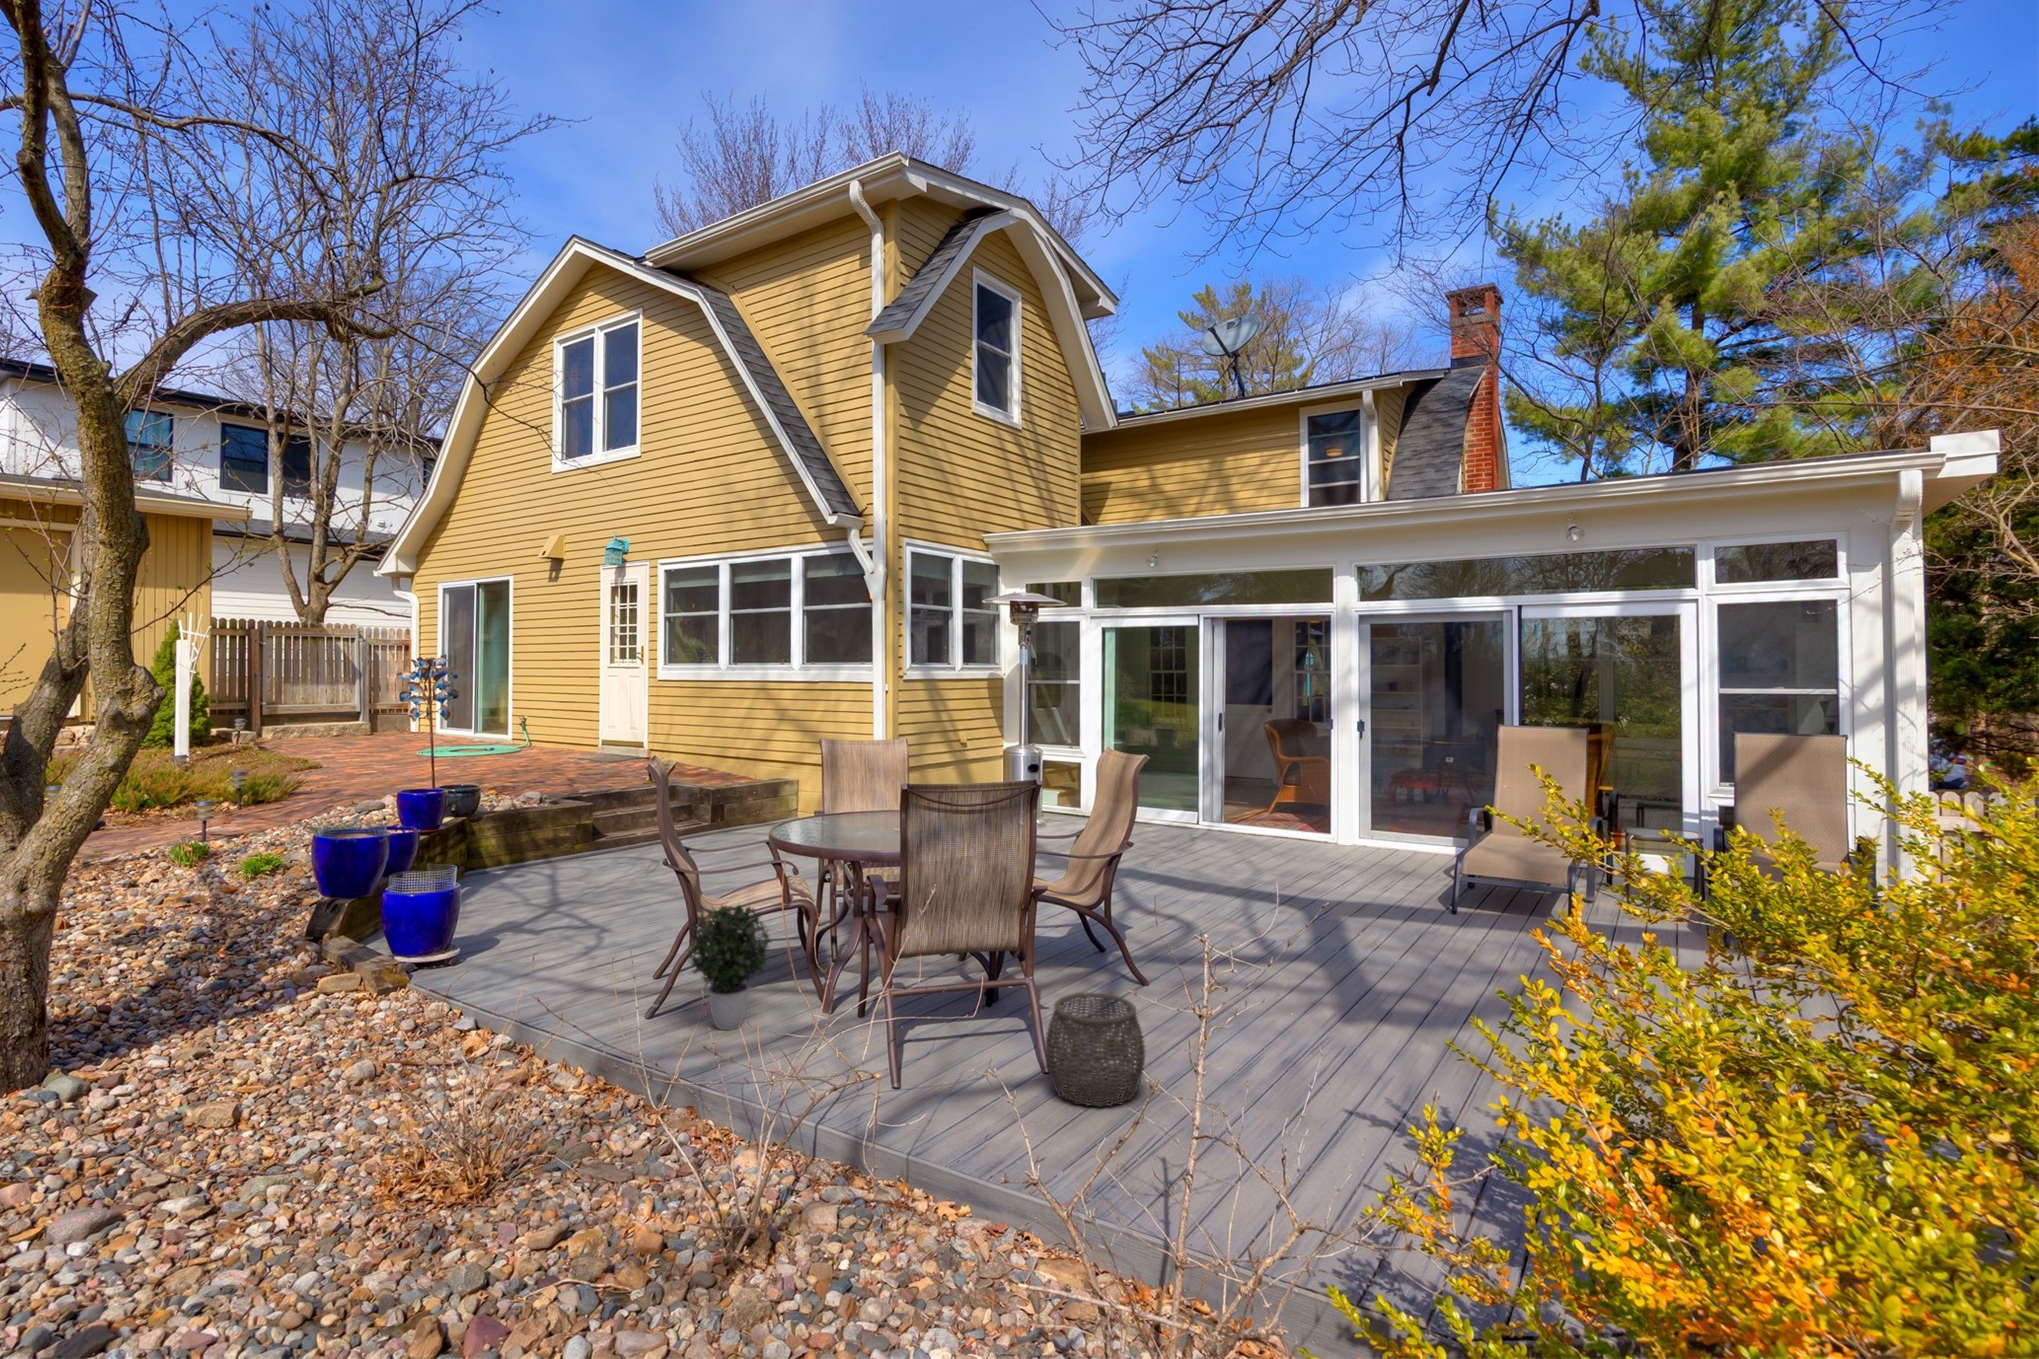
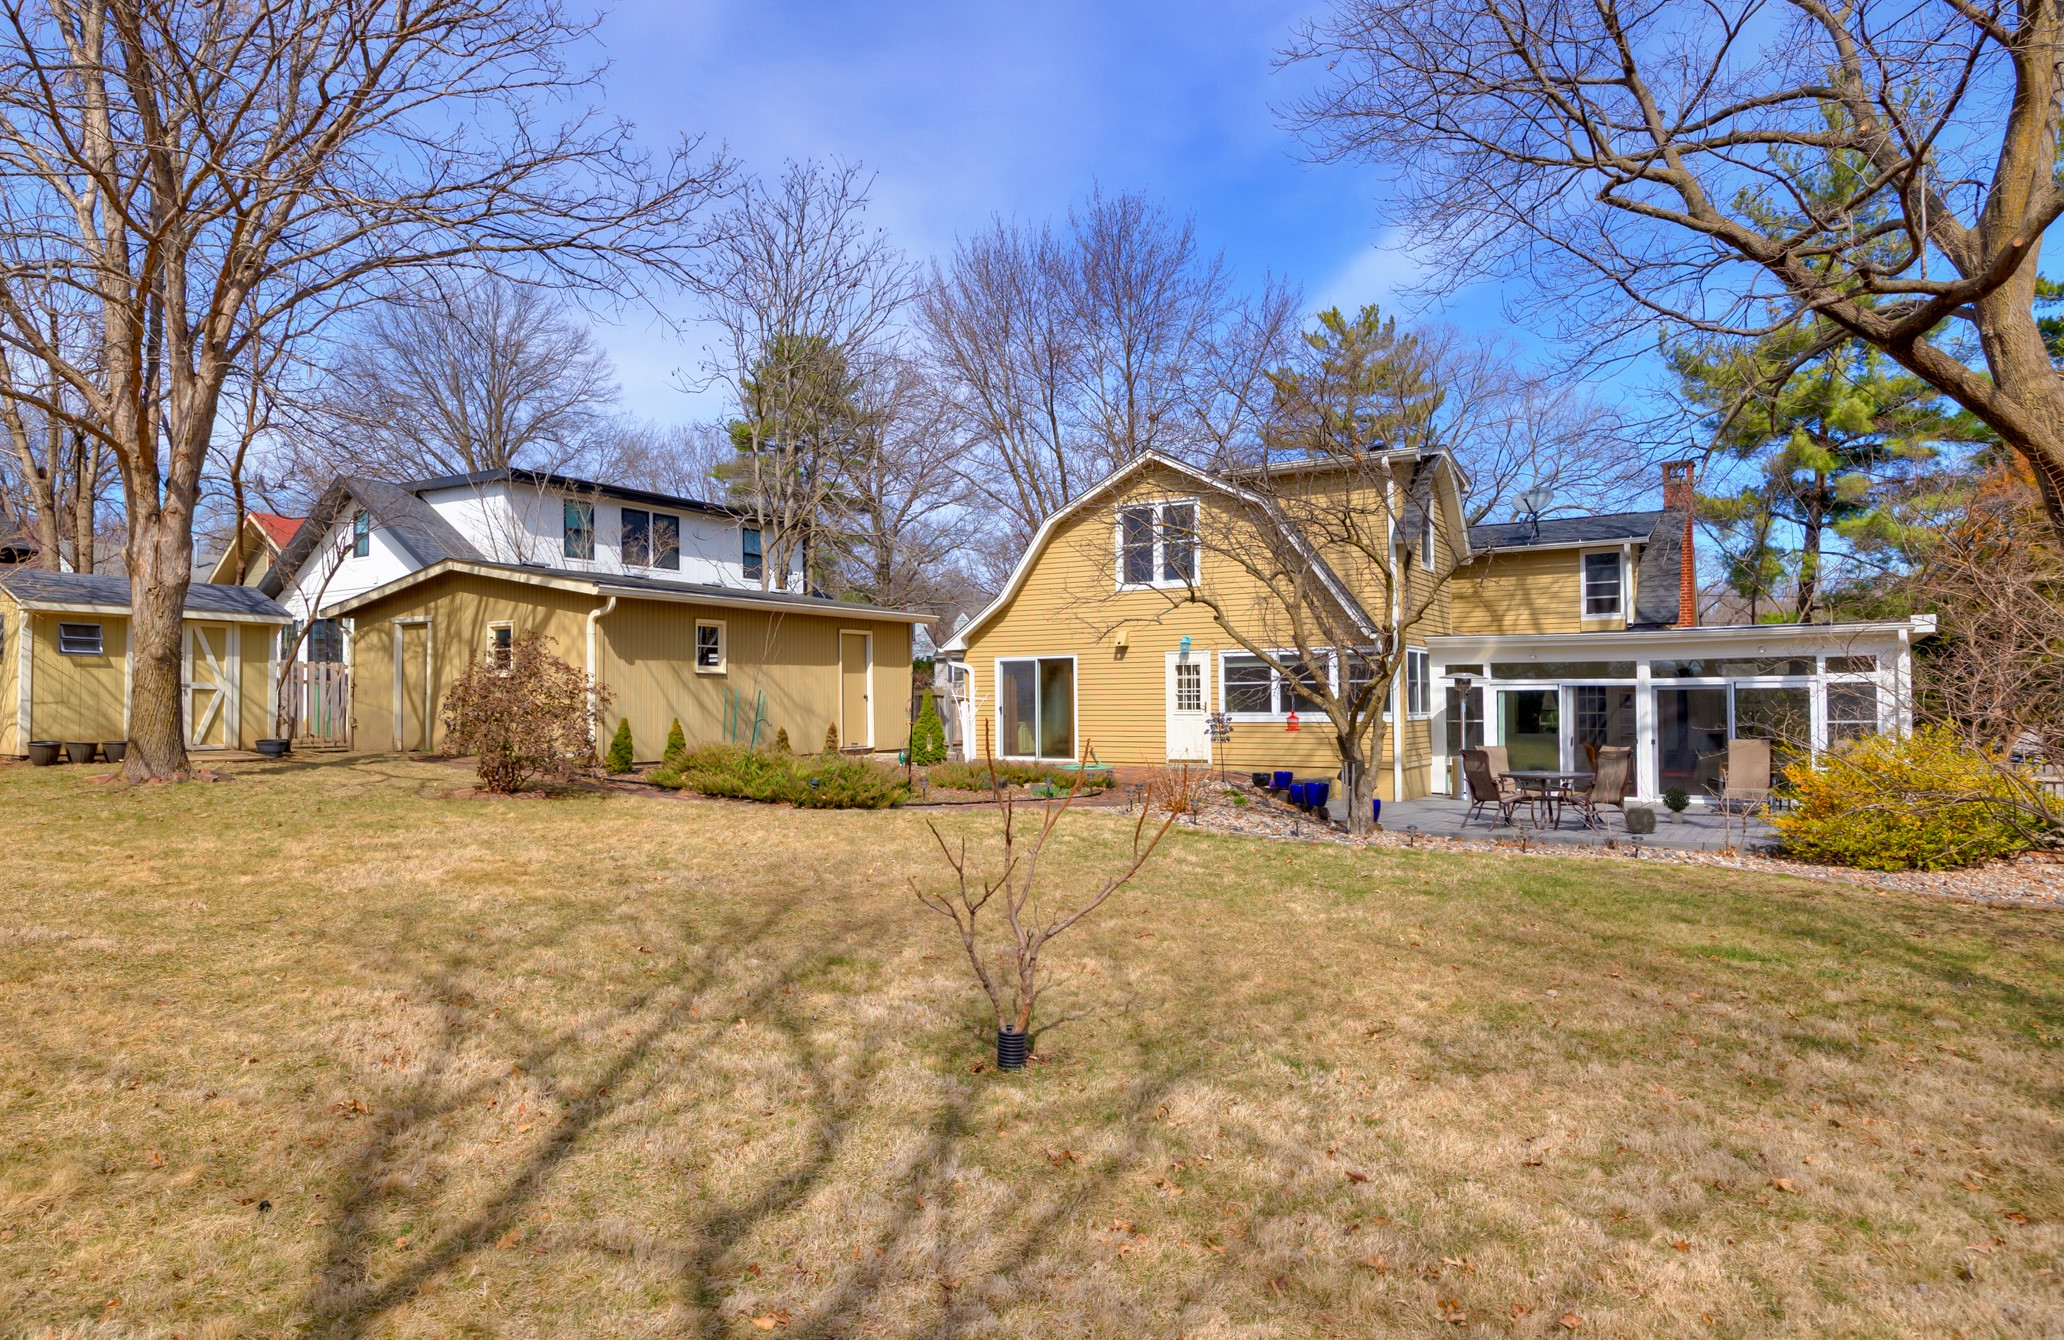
potted plant: present [689,904,771,1030] -> present [1662,787,1691,824]

